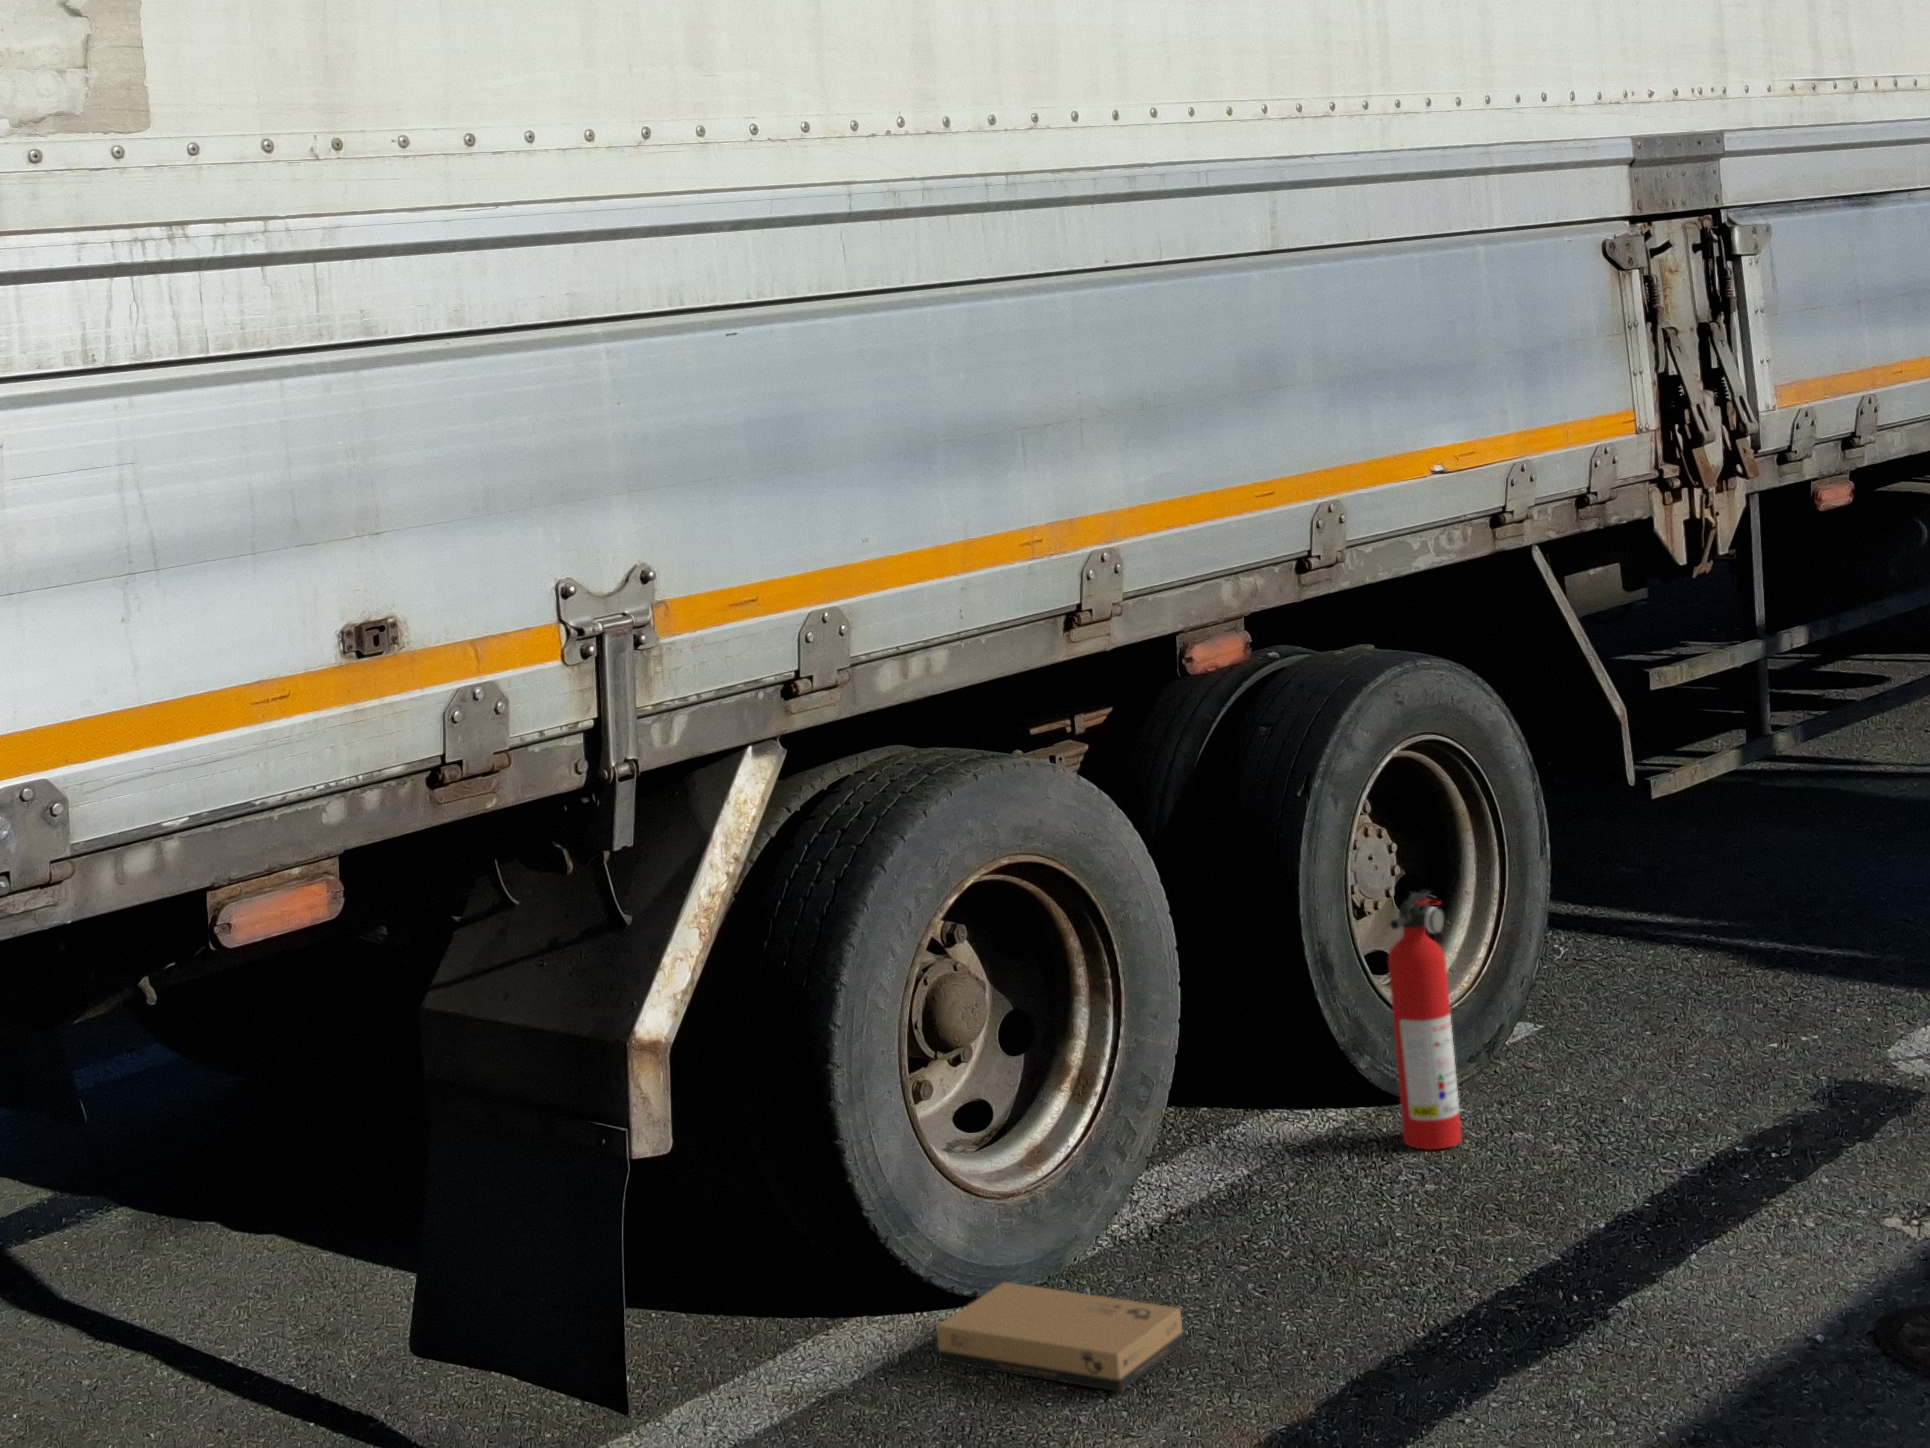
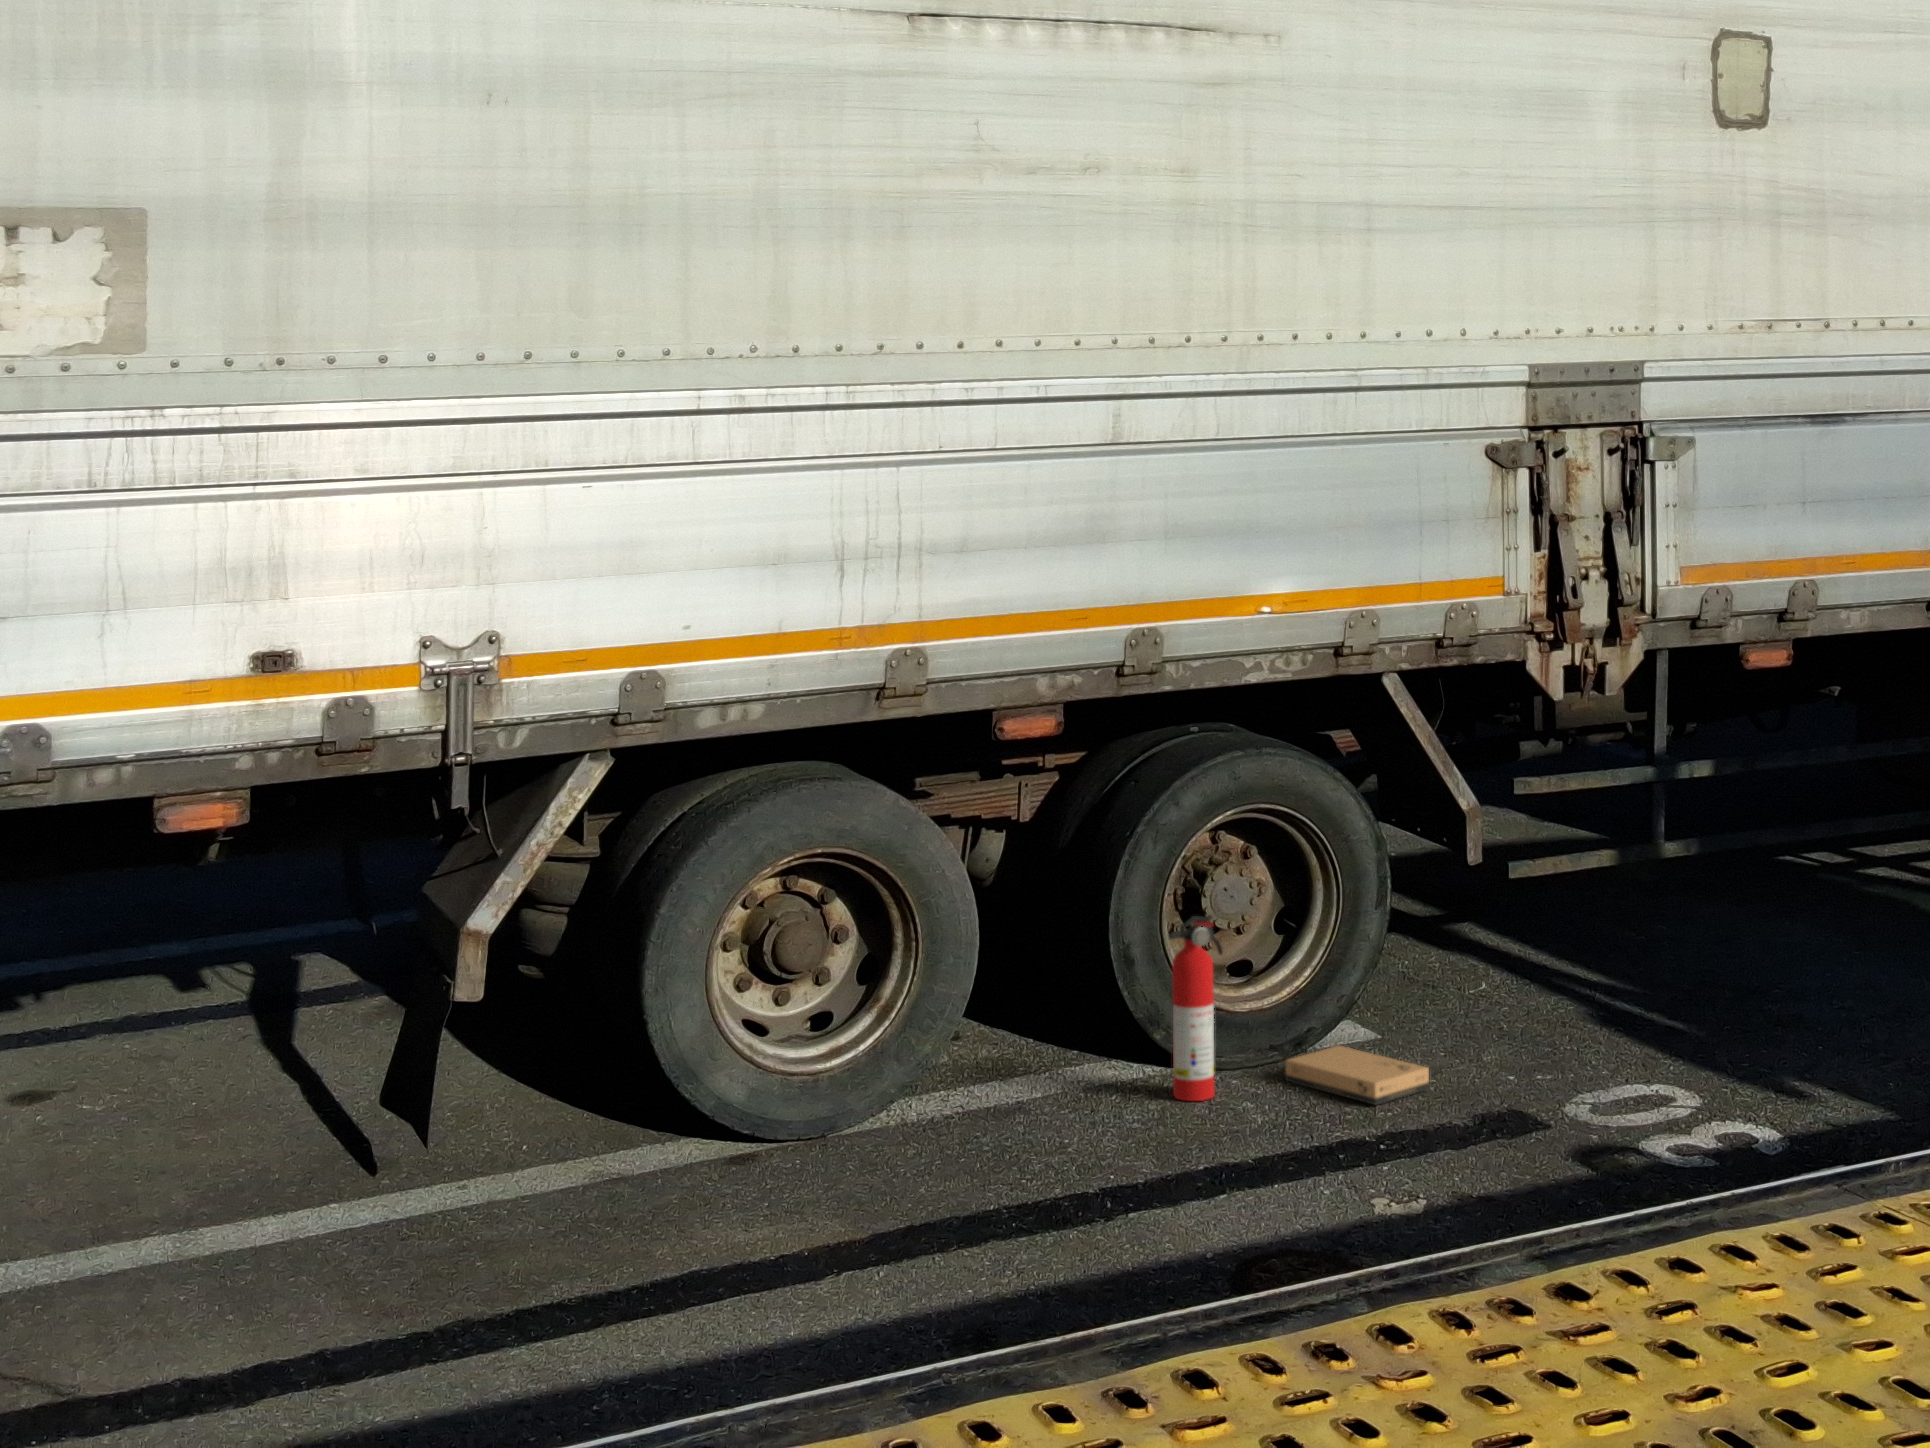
cardboard box: present [937,1282,1183,1392] -> present [1285,1046,1429,1105]

